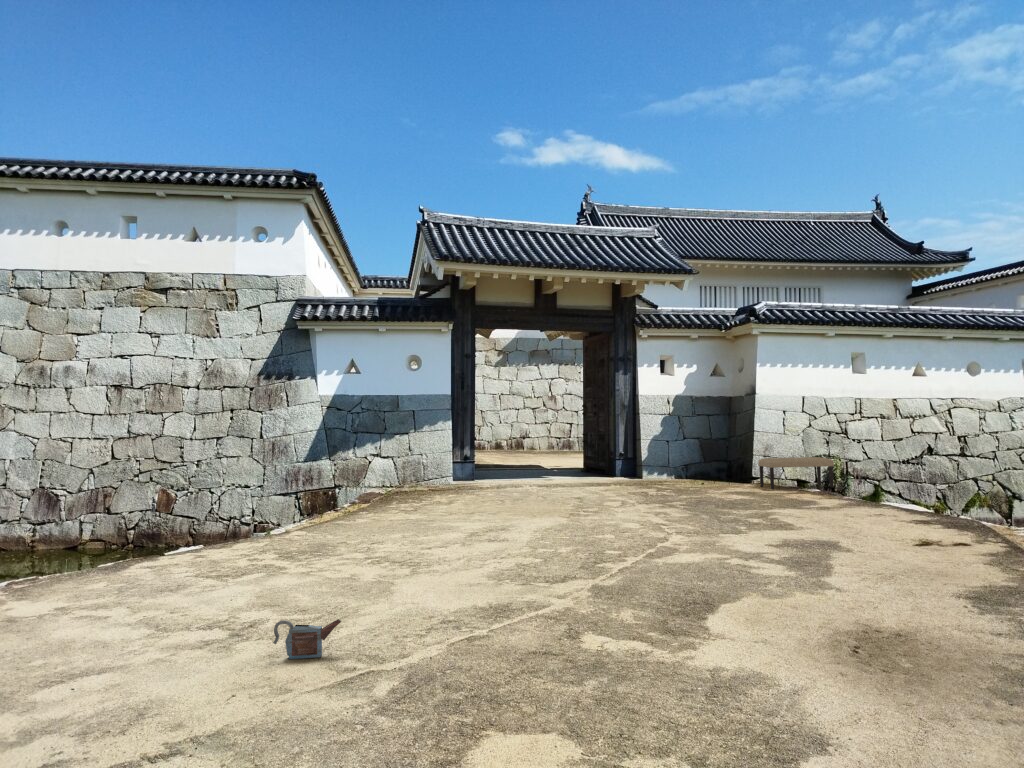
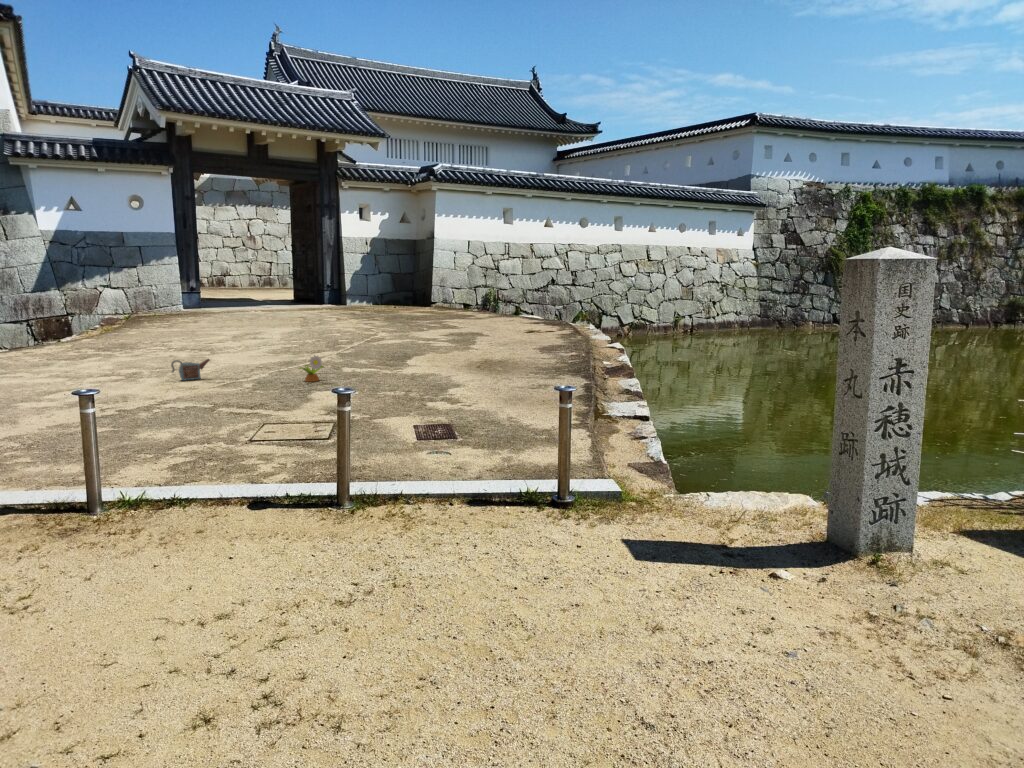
bench: present [758,457,834,489] -> none [436,287,488,311]
decorative plant: none [469,652,525,710] -> present [299,355,324,382]

